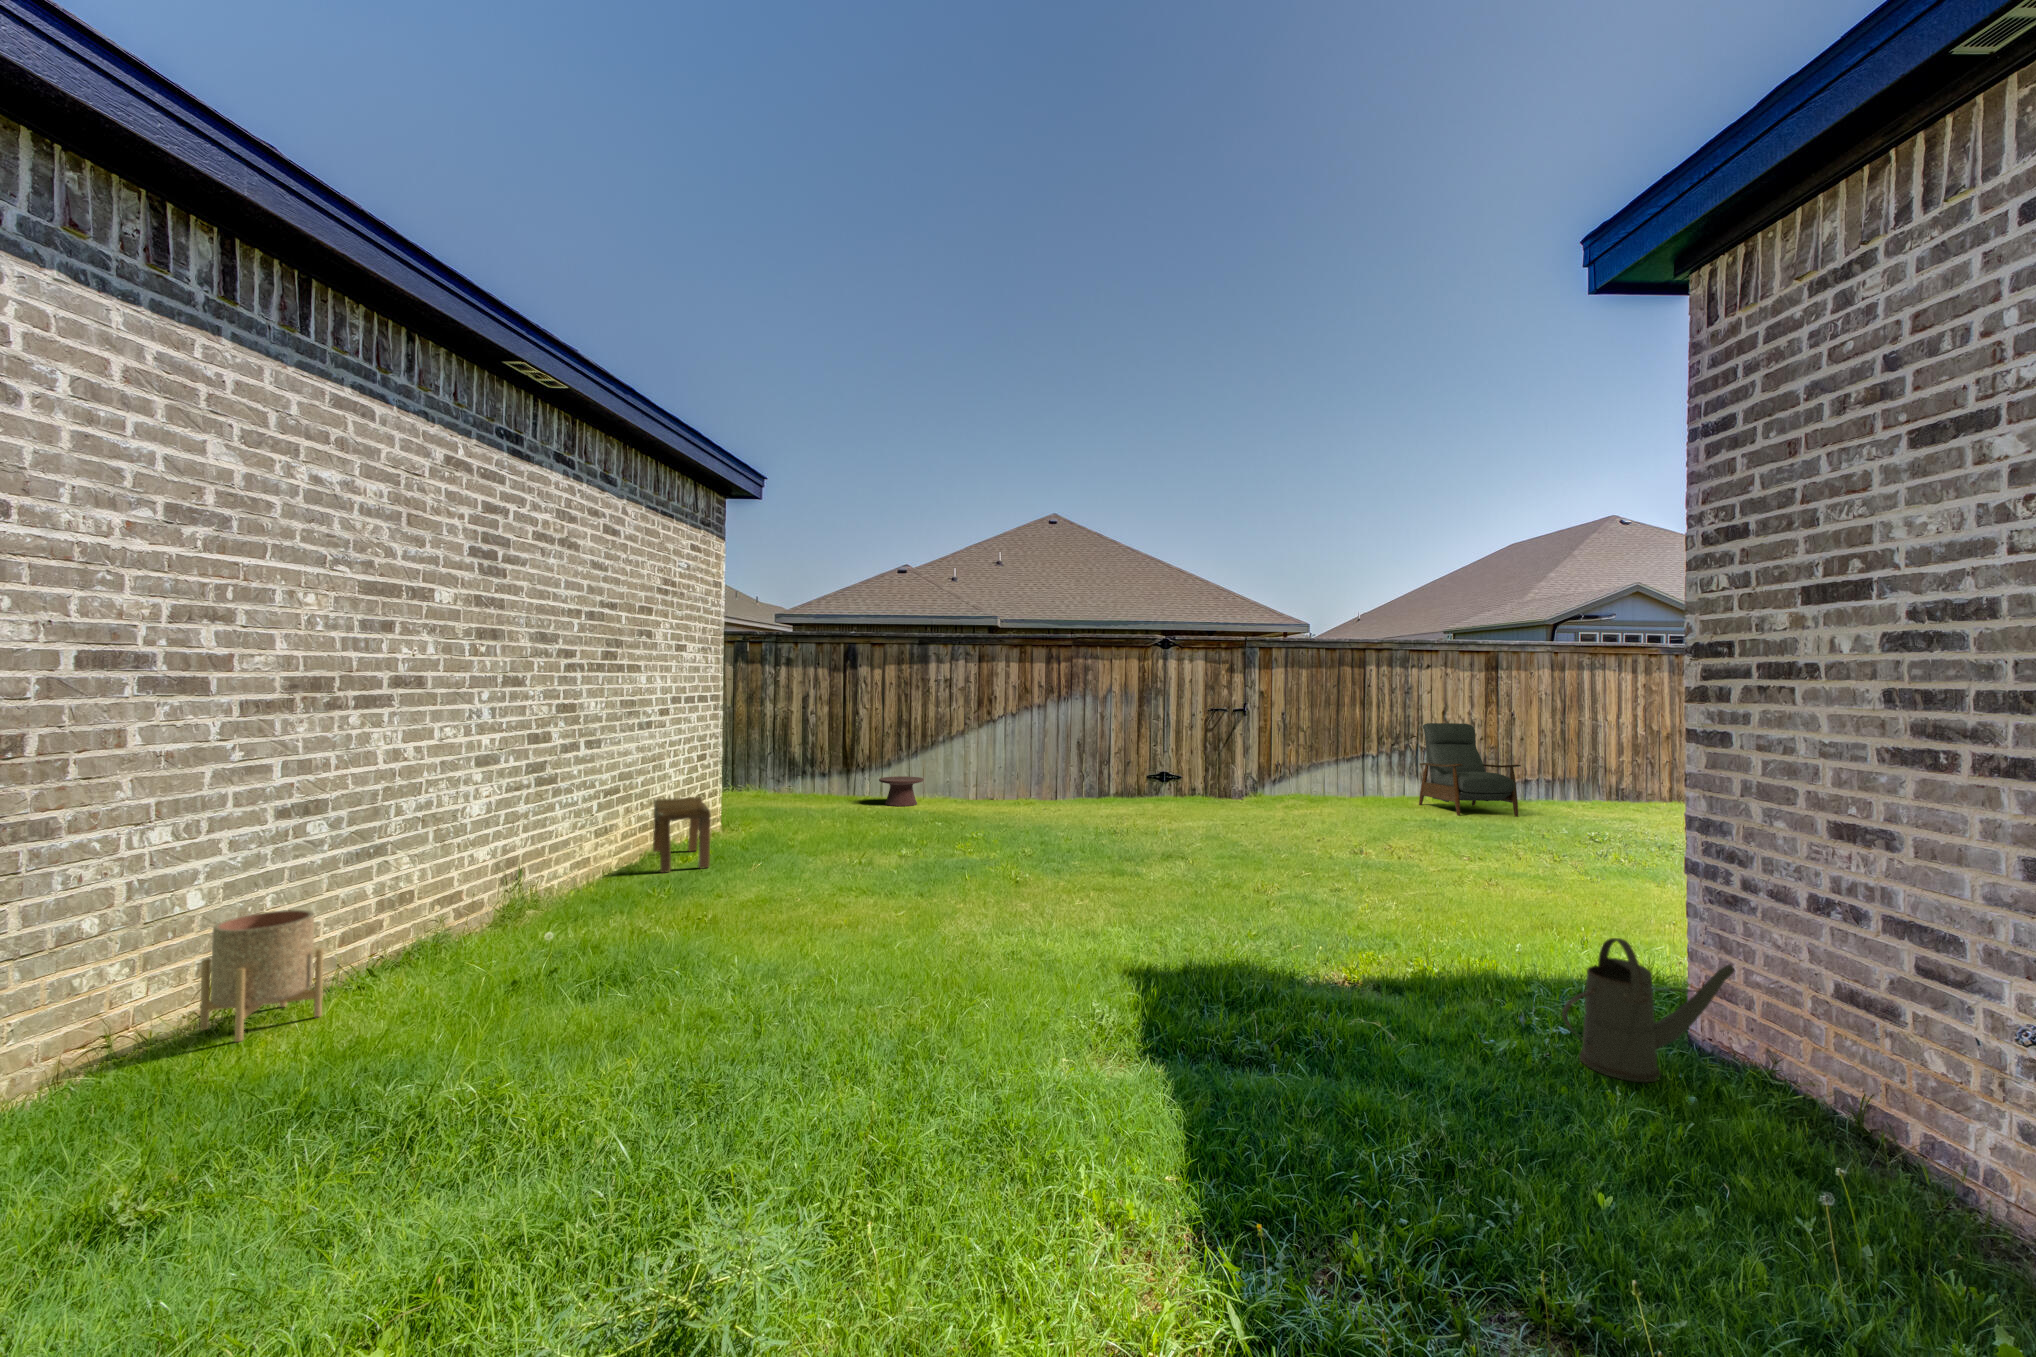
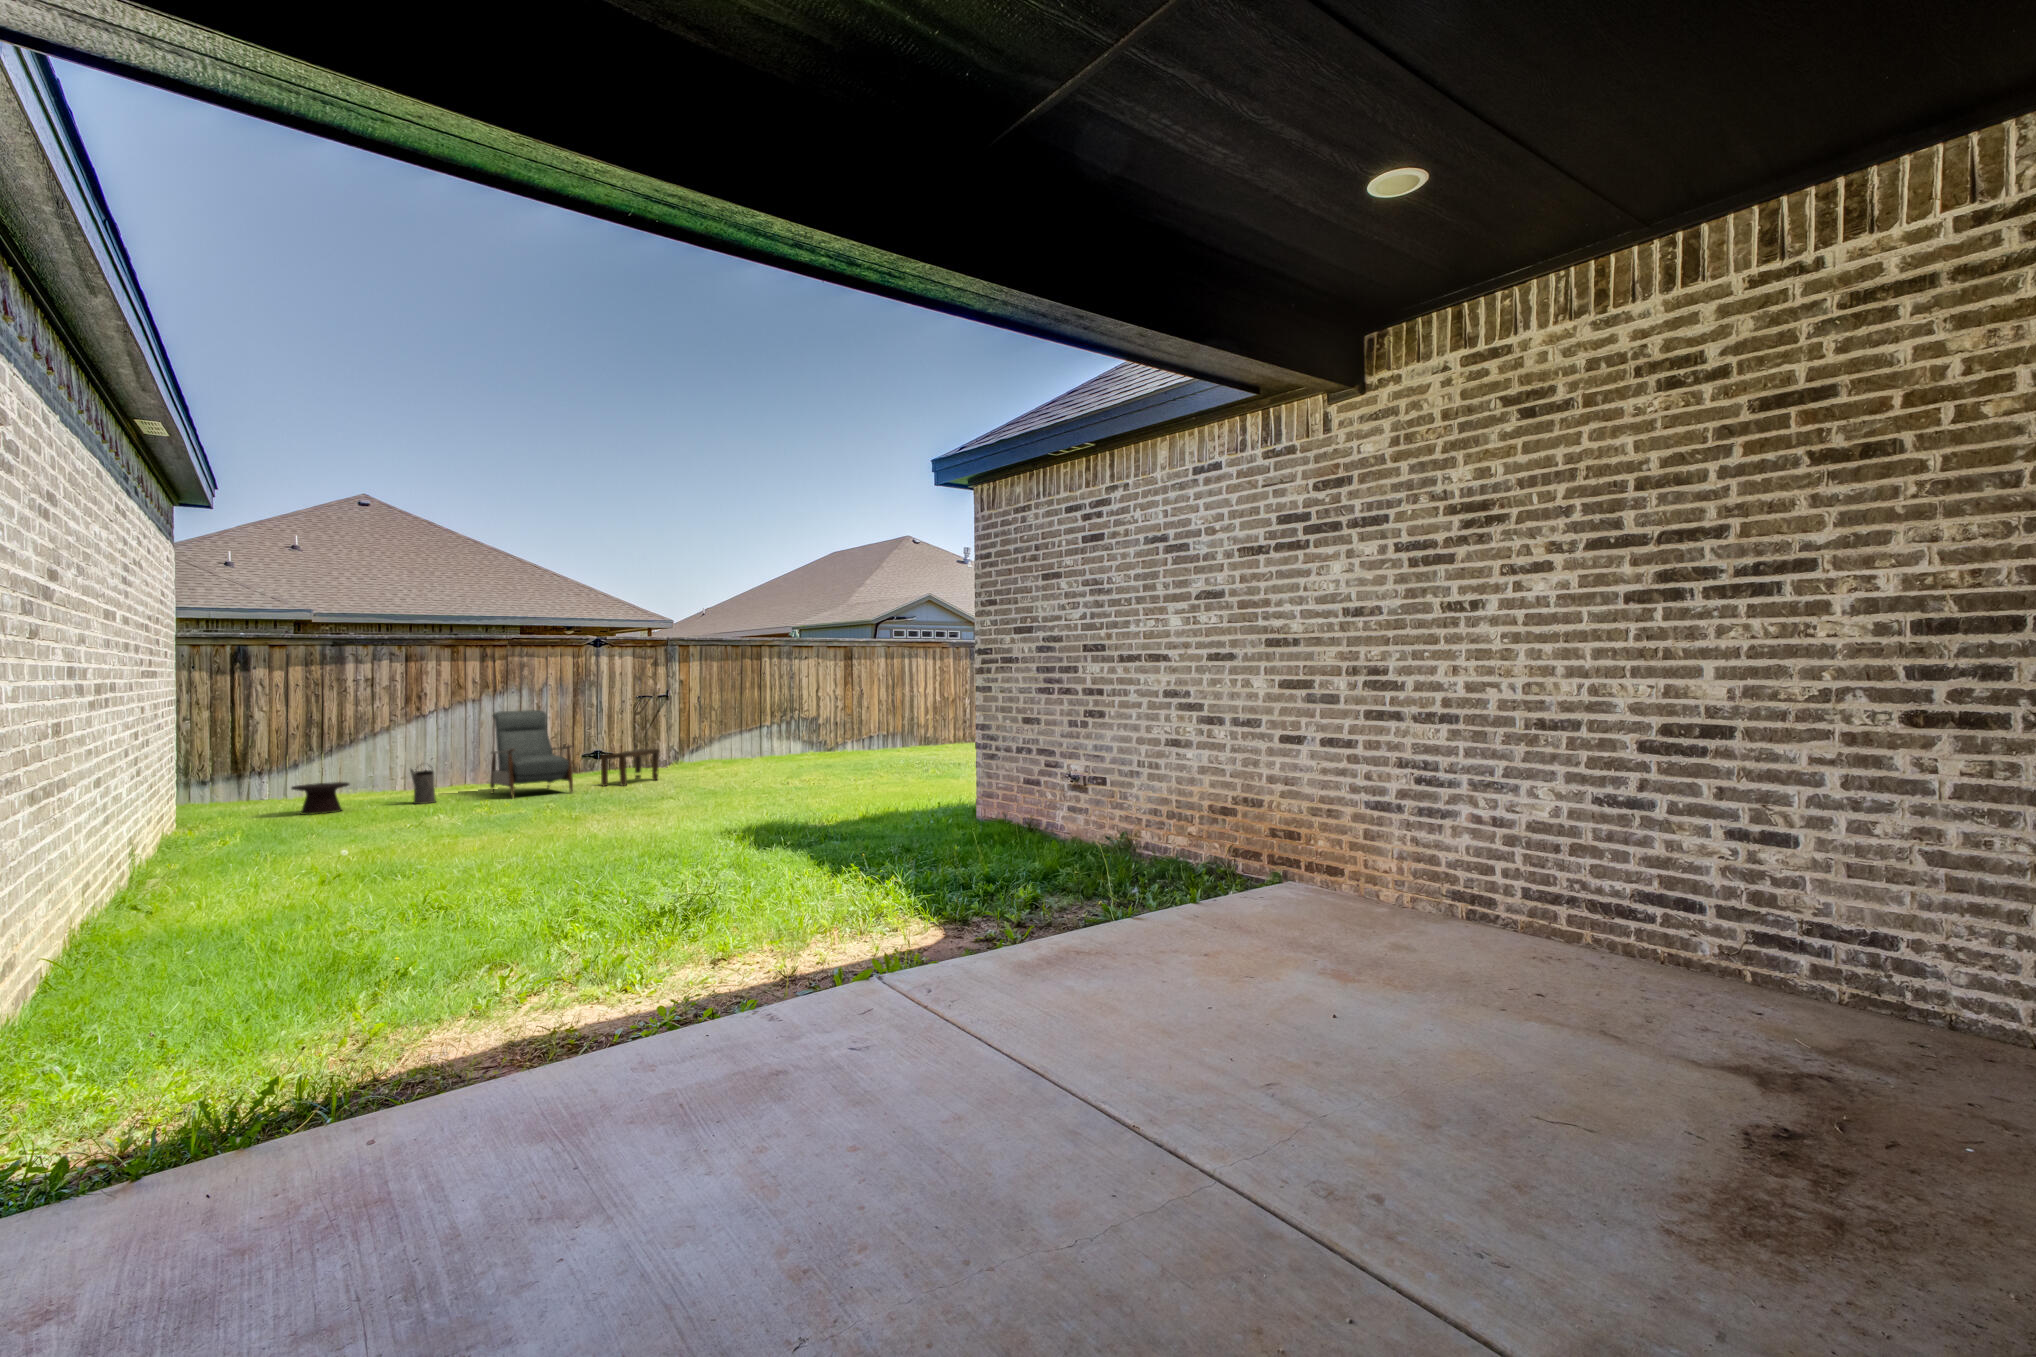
chair: present [1419,723,1521,817] -> present [490,710,573,799]
bench: present [653,797,711,873] -> present [601,749,660,786]
planter: present [200,910,324,1042] -> none [124,863,214,956]
watering can: present [1562,938,1734,1082] -> present [410,769,436,804]

